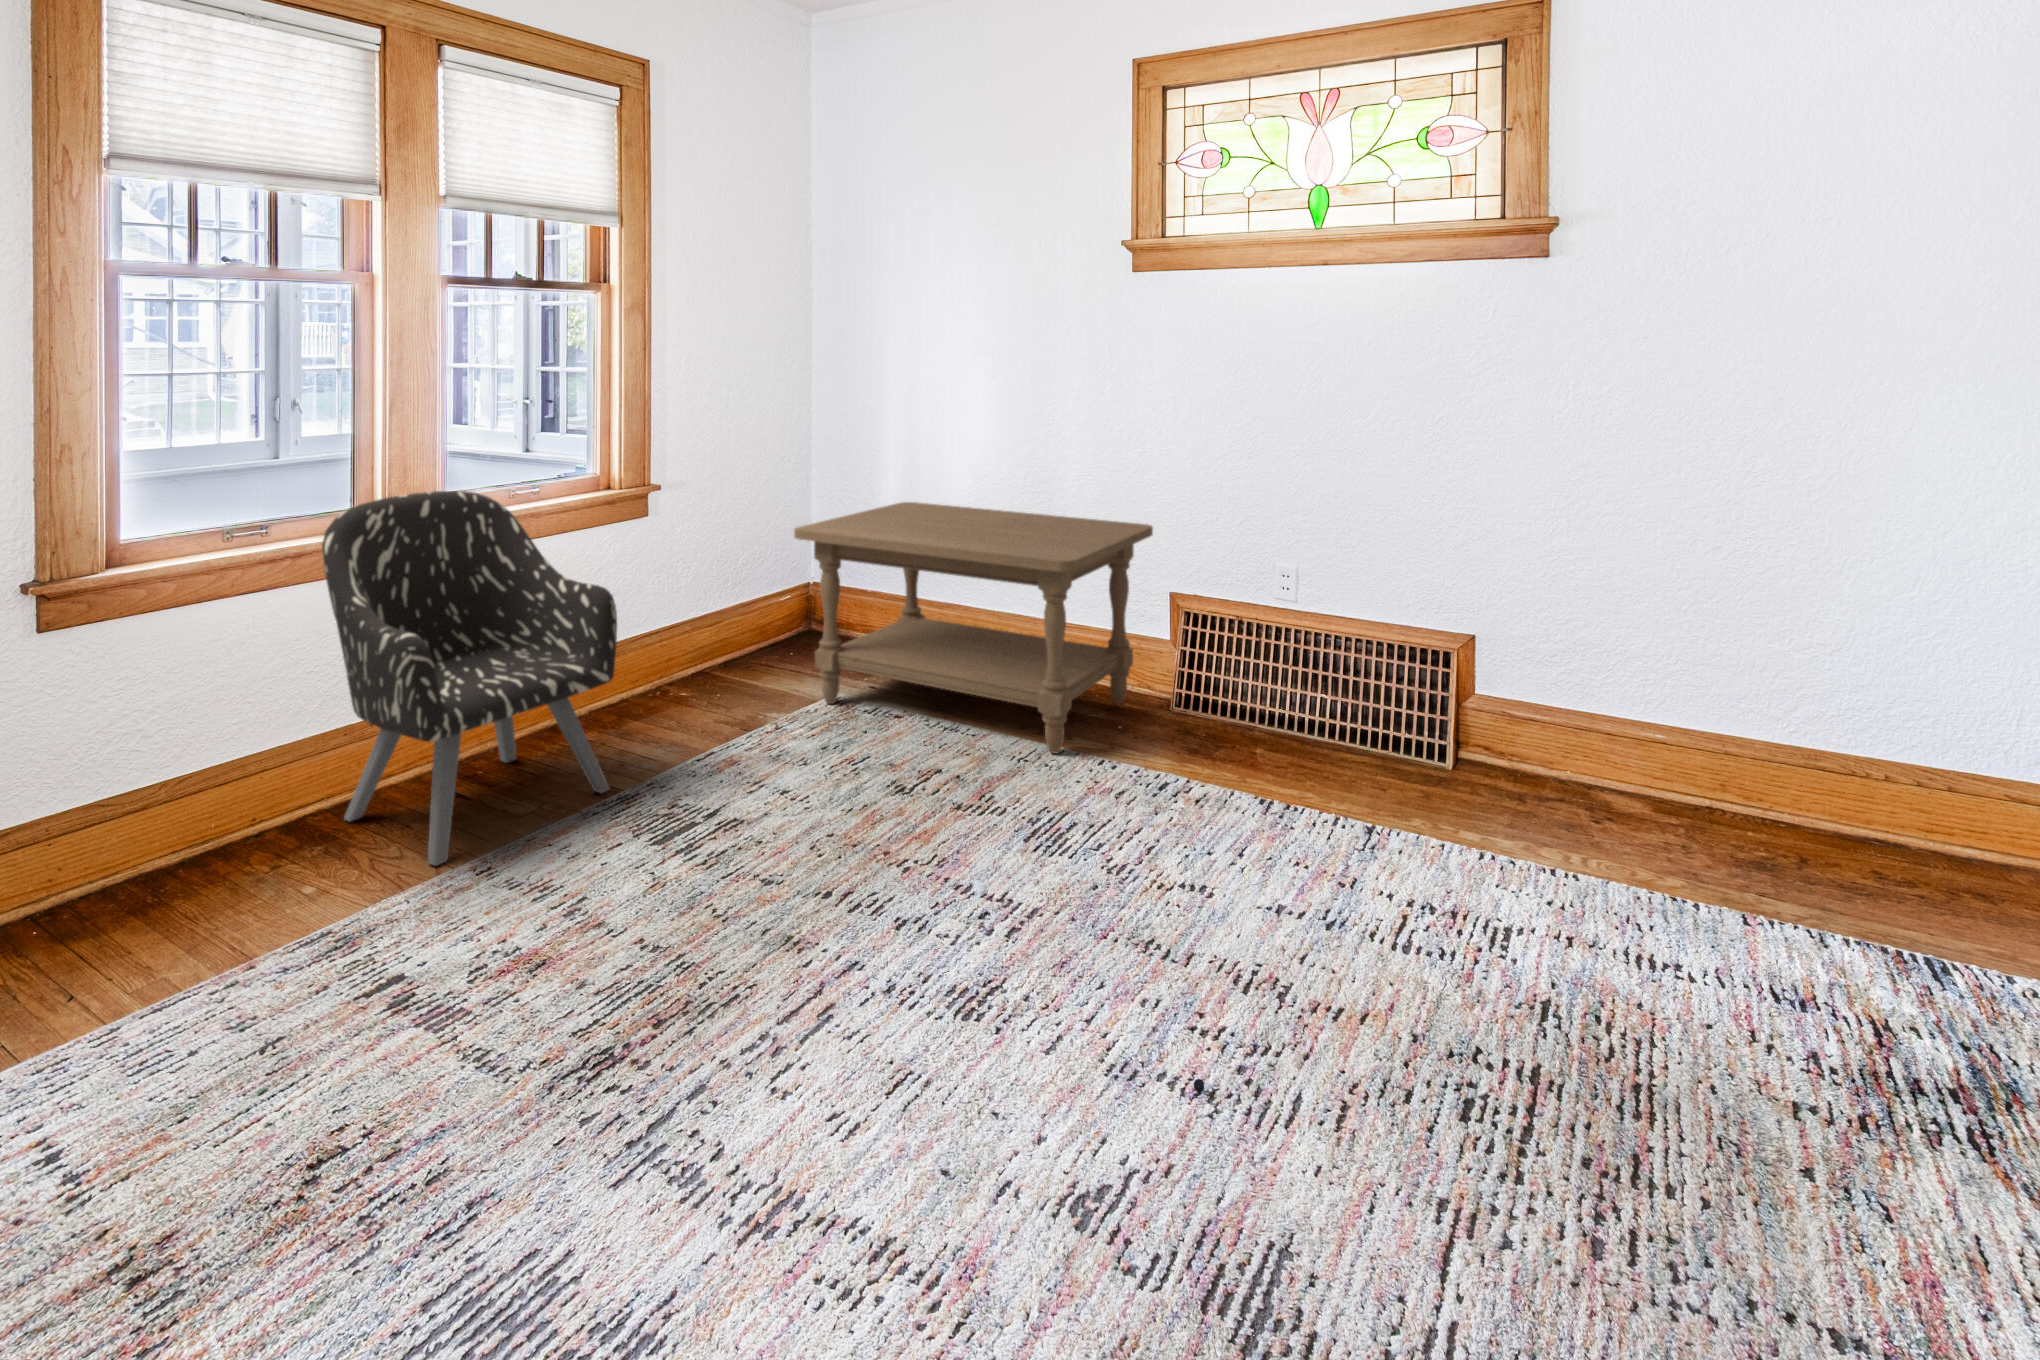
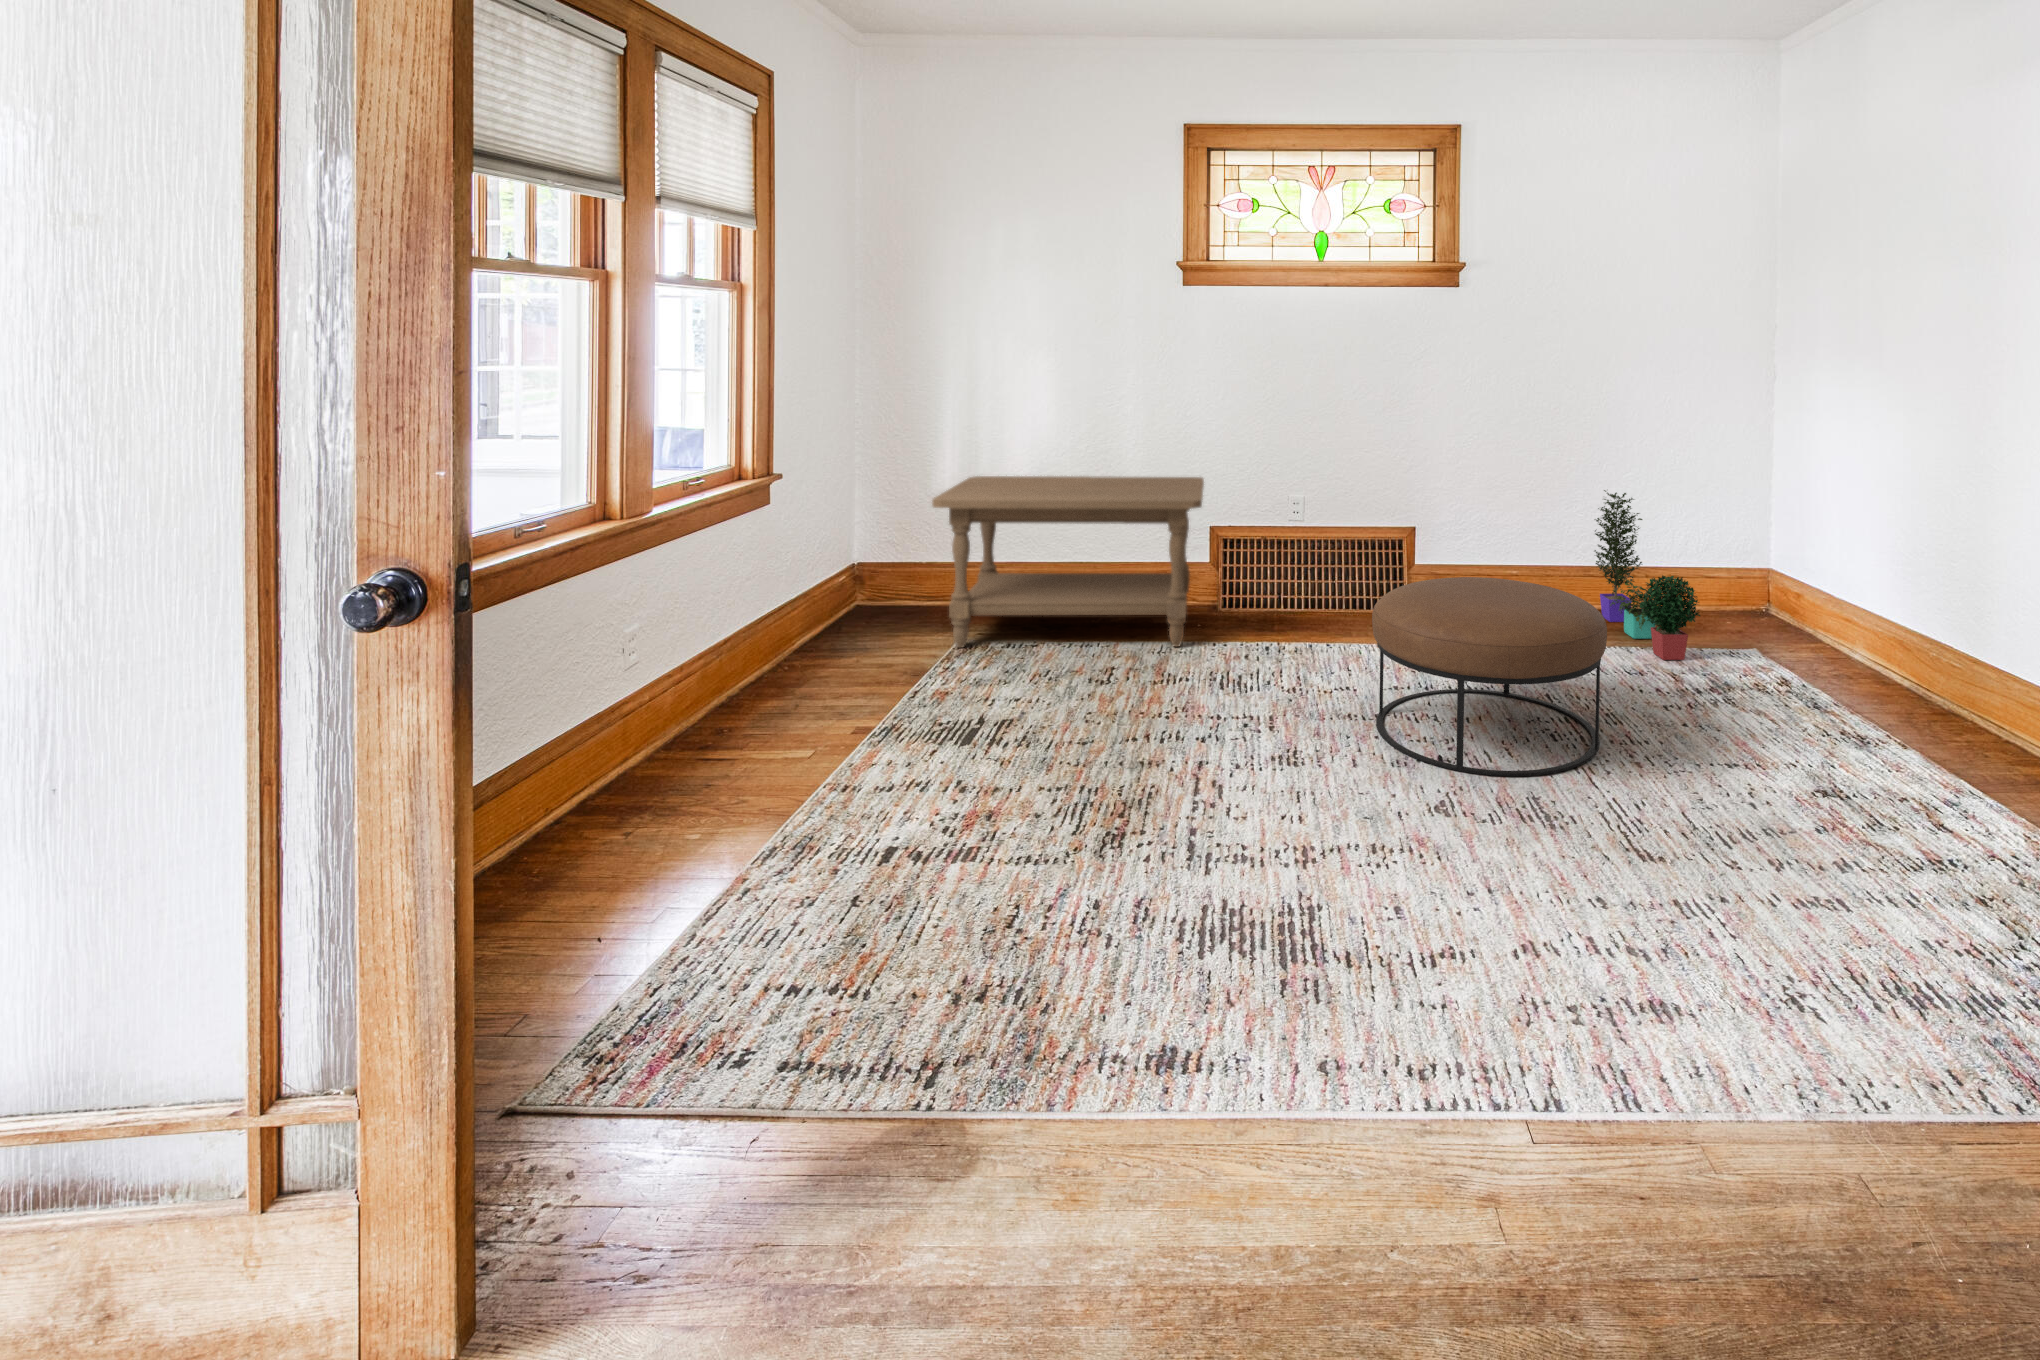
armchair: present [322,491,617,866] -> none [608,479,866,798]
potted plant: none [1795,613,1985,991] -> present [1595,490,1700,660]
ottoman: none [1144,739,1581,1194] -> present [1372,577,1607,776]

